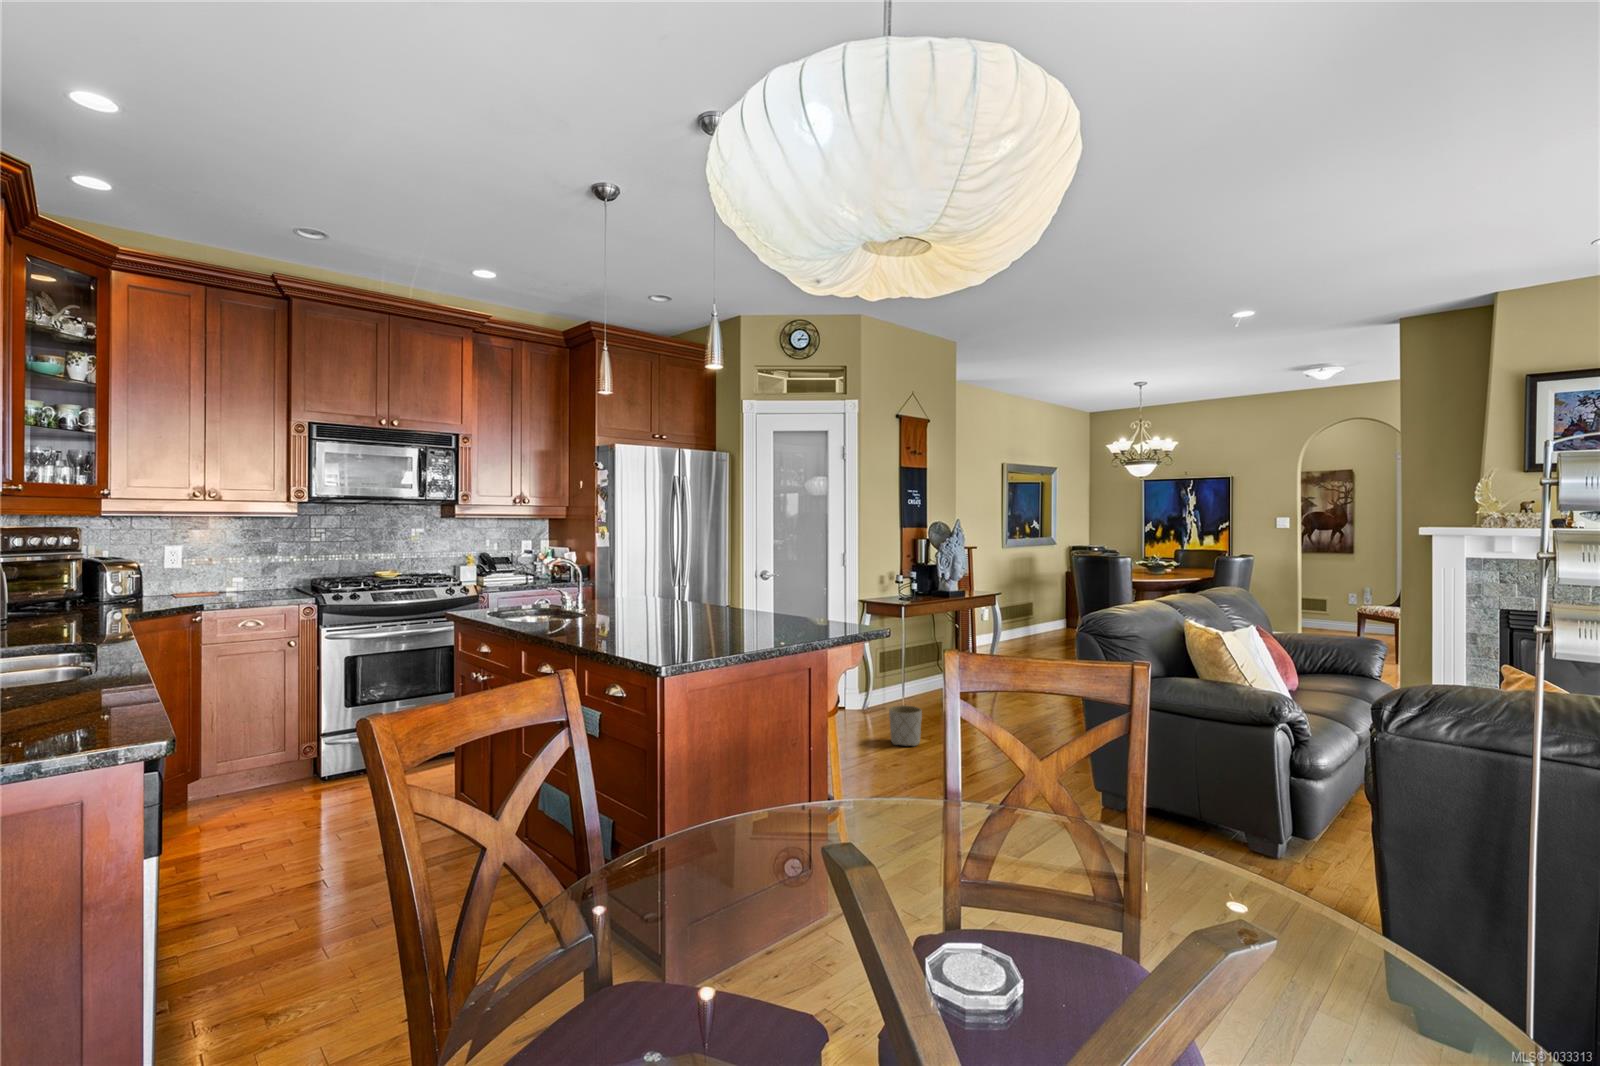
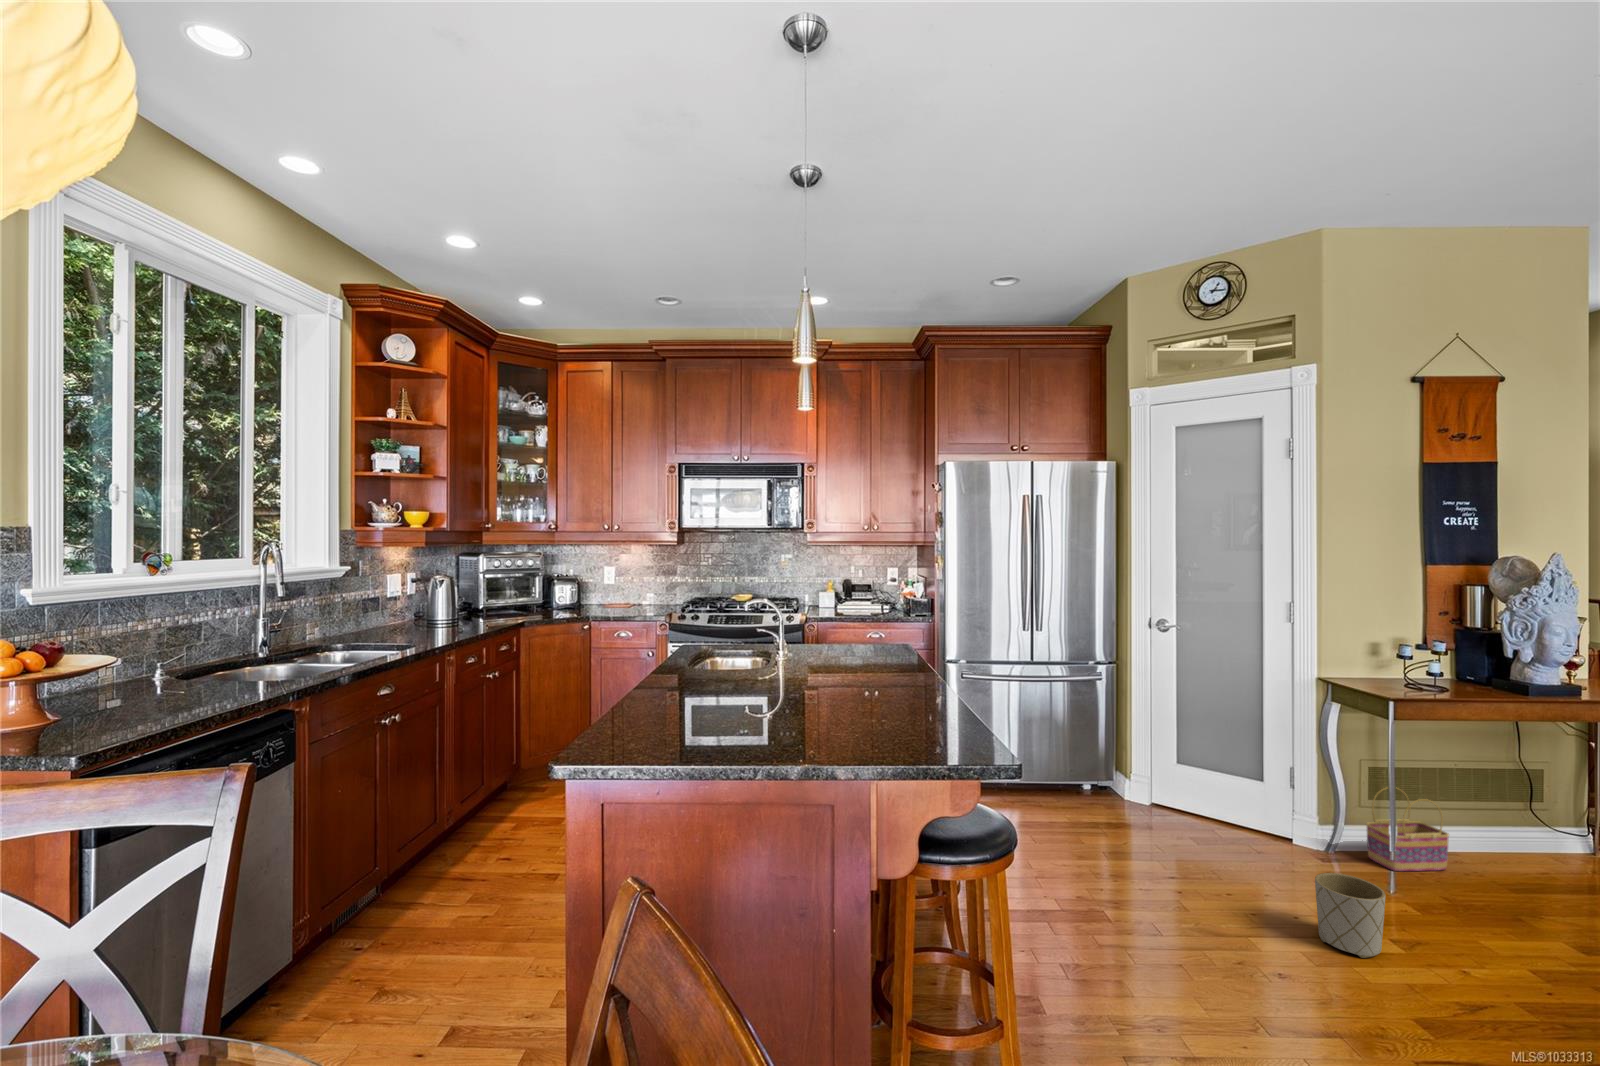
basket: none [881,662,917,709] -> present [1366,788,1449,871]

